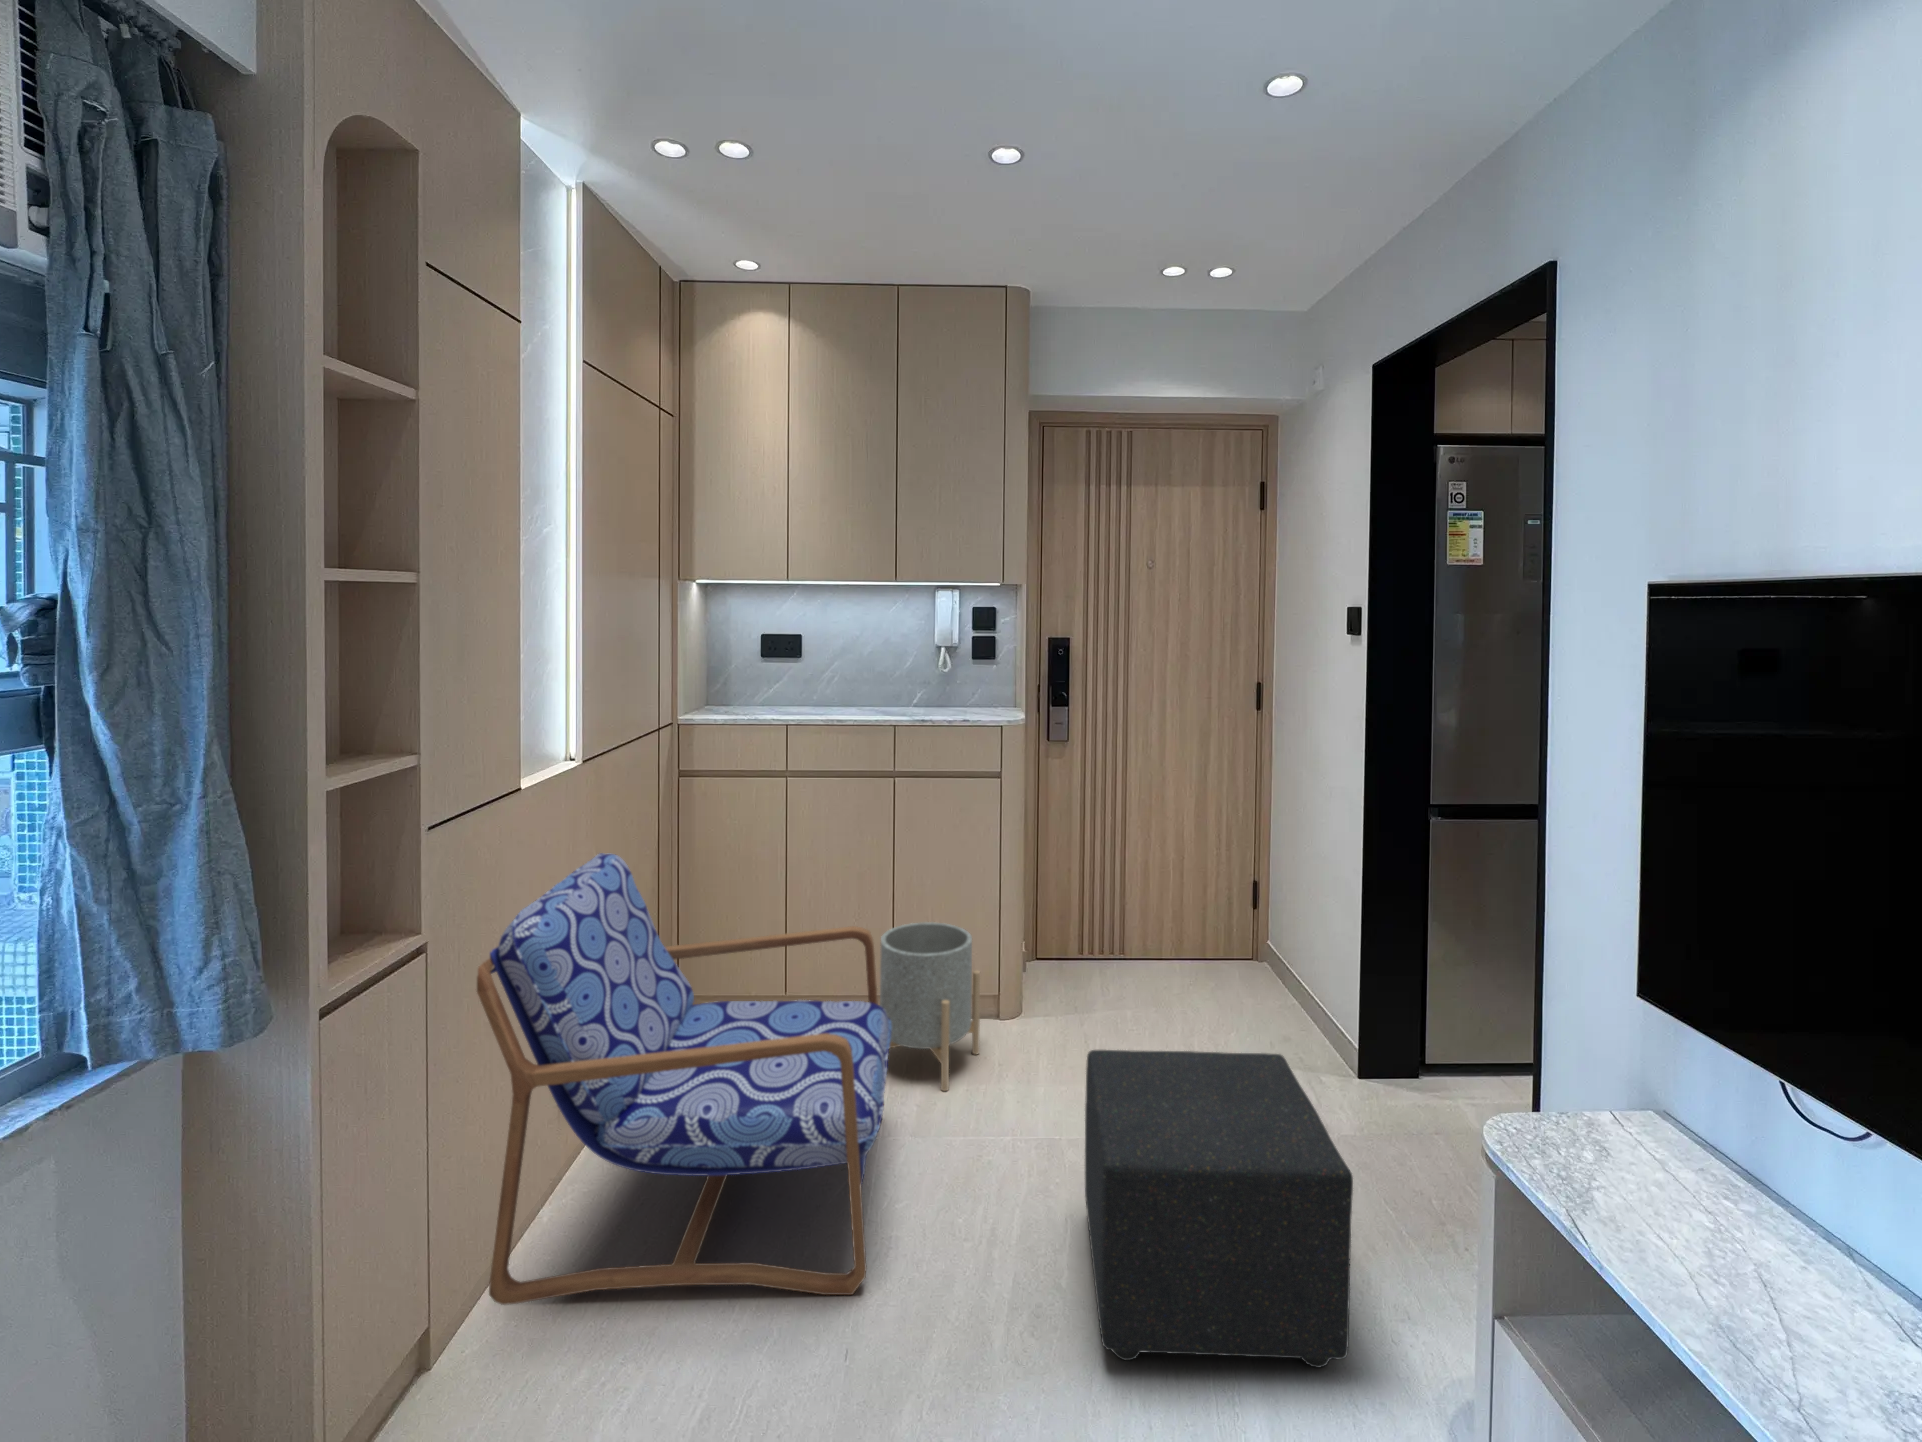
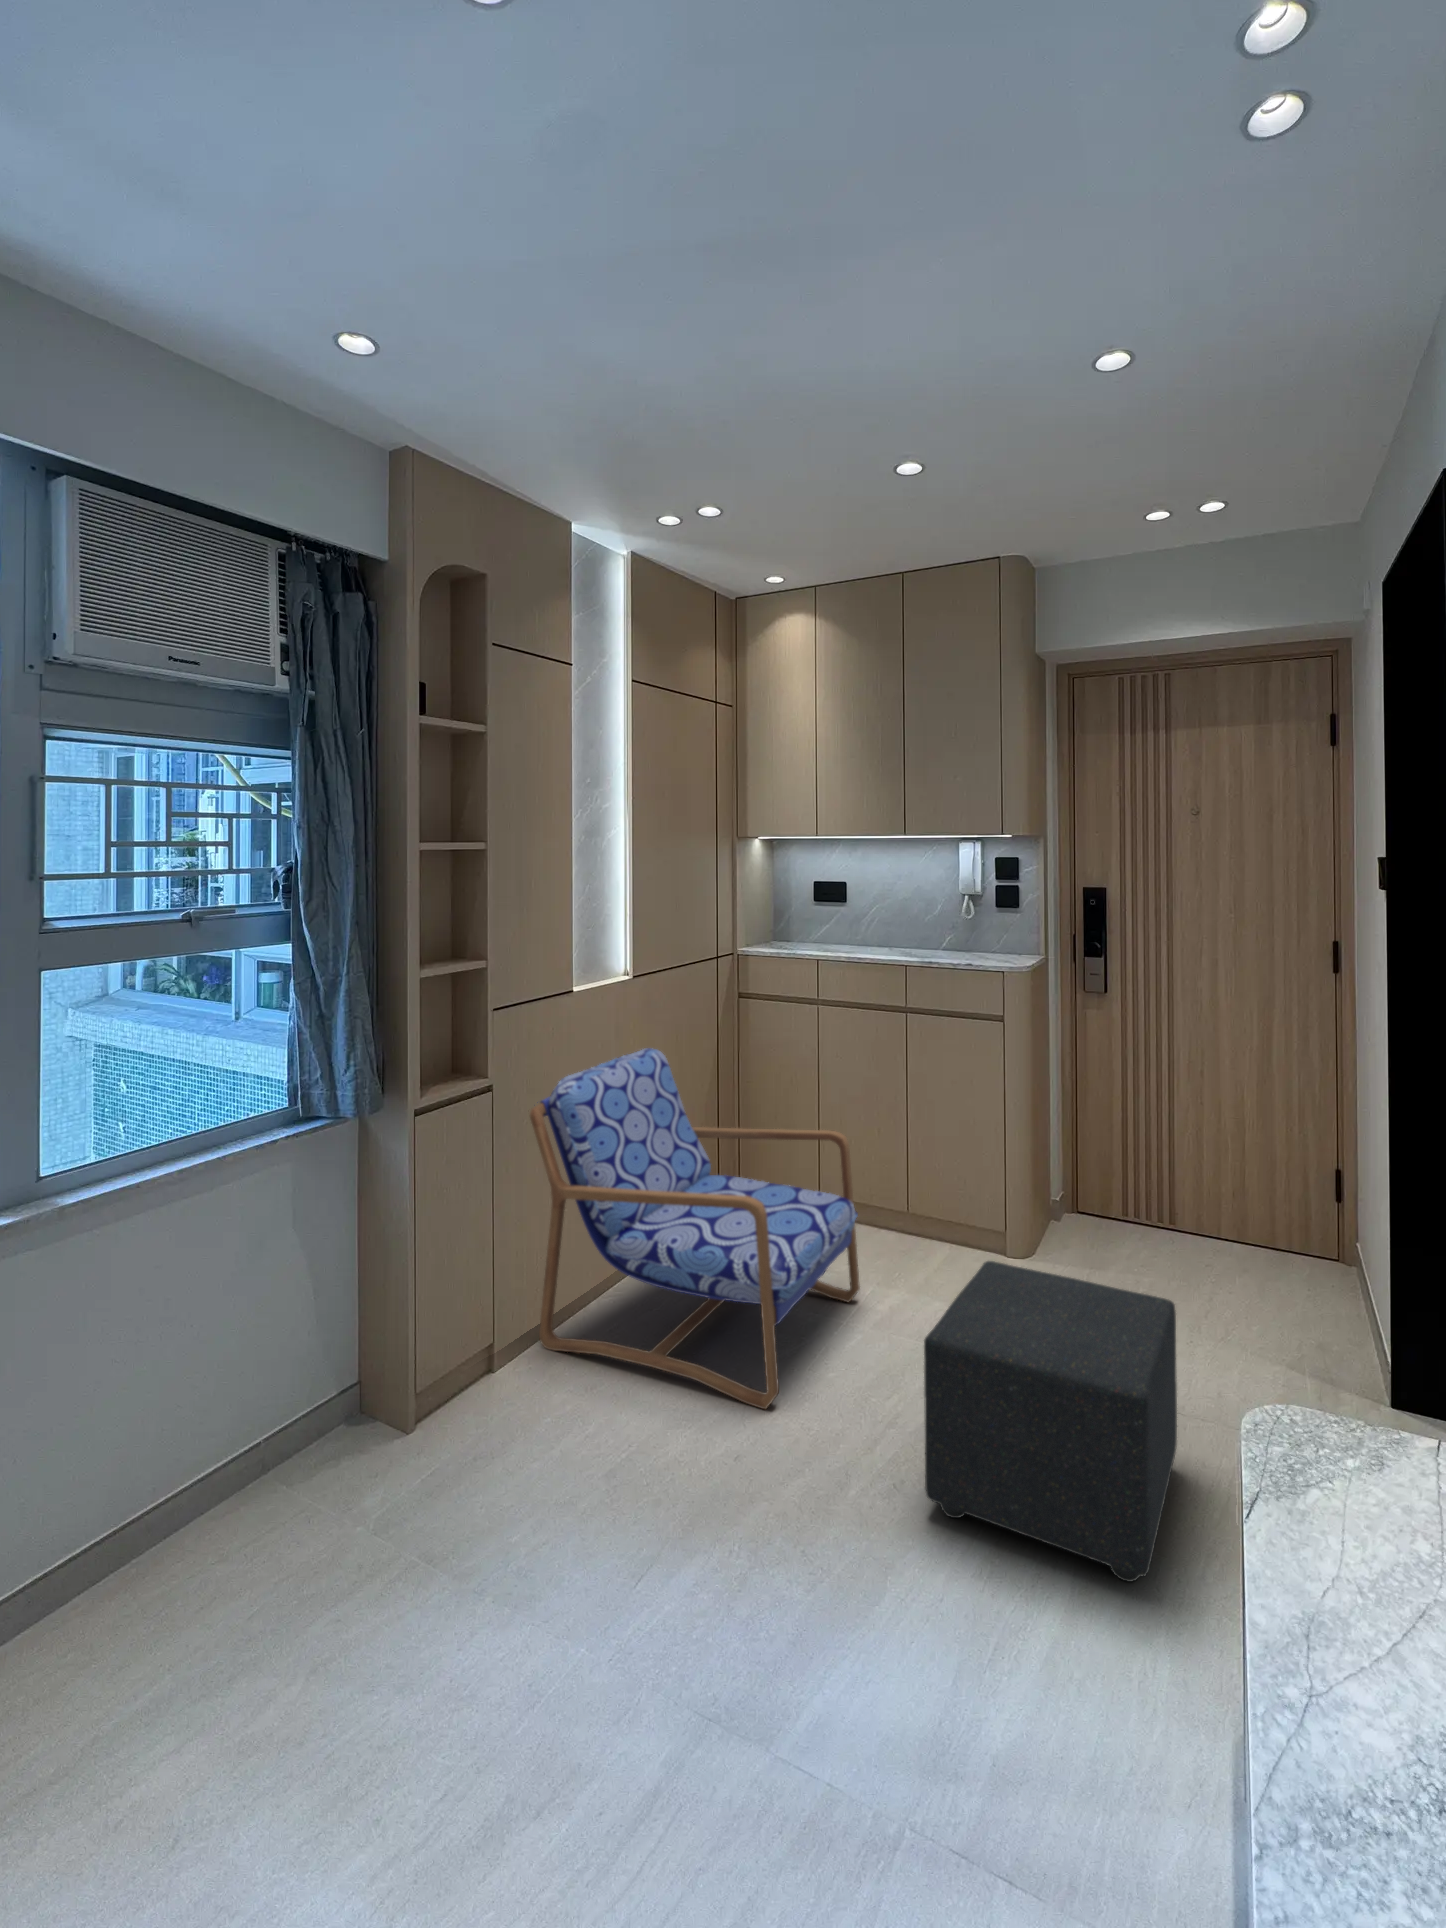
planter: present [880,922,980,1091] -> none [866,1143,972,1294]

